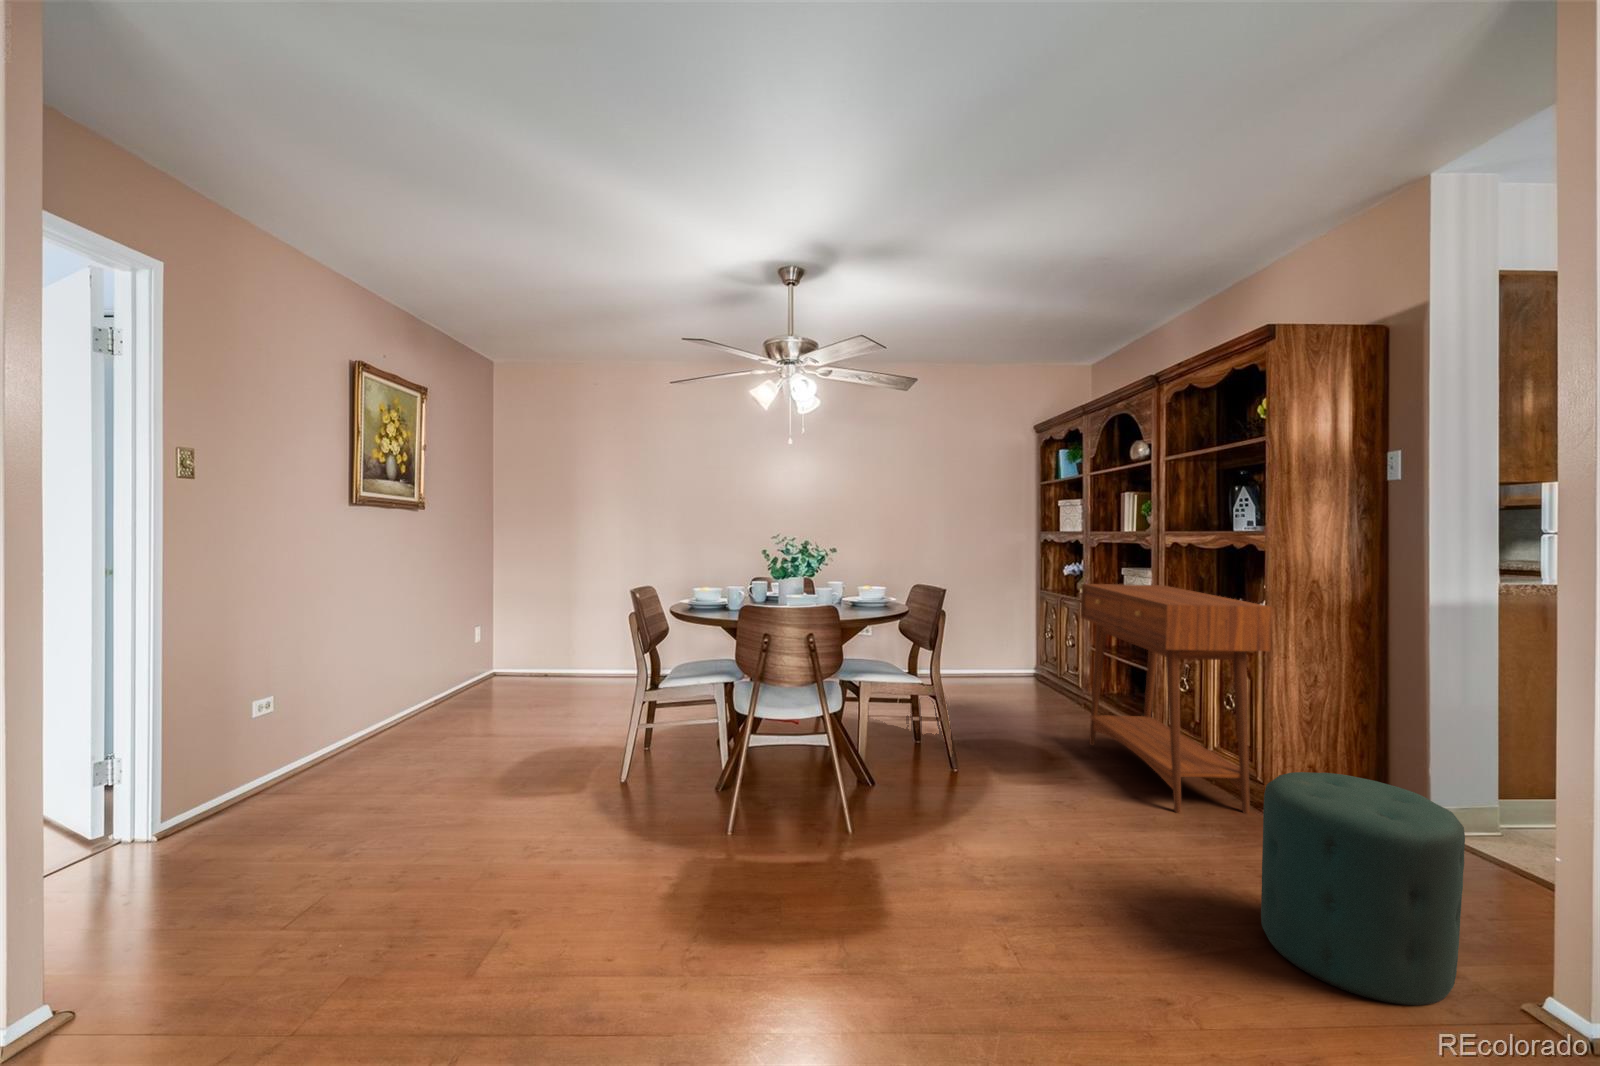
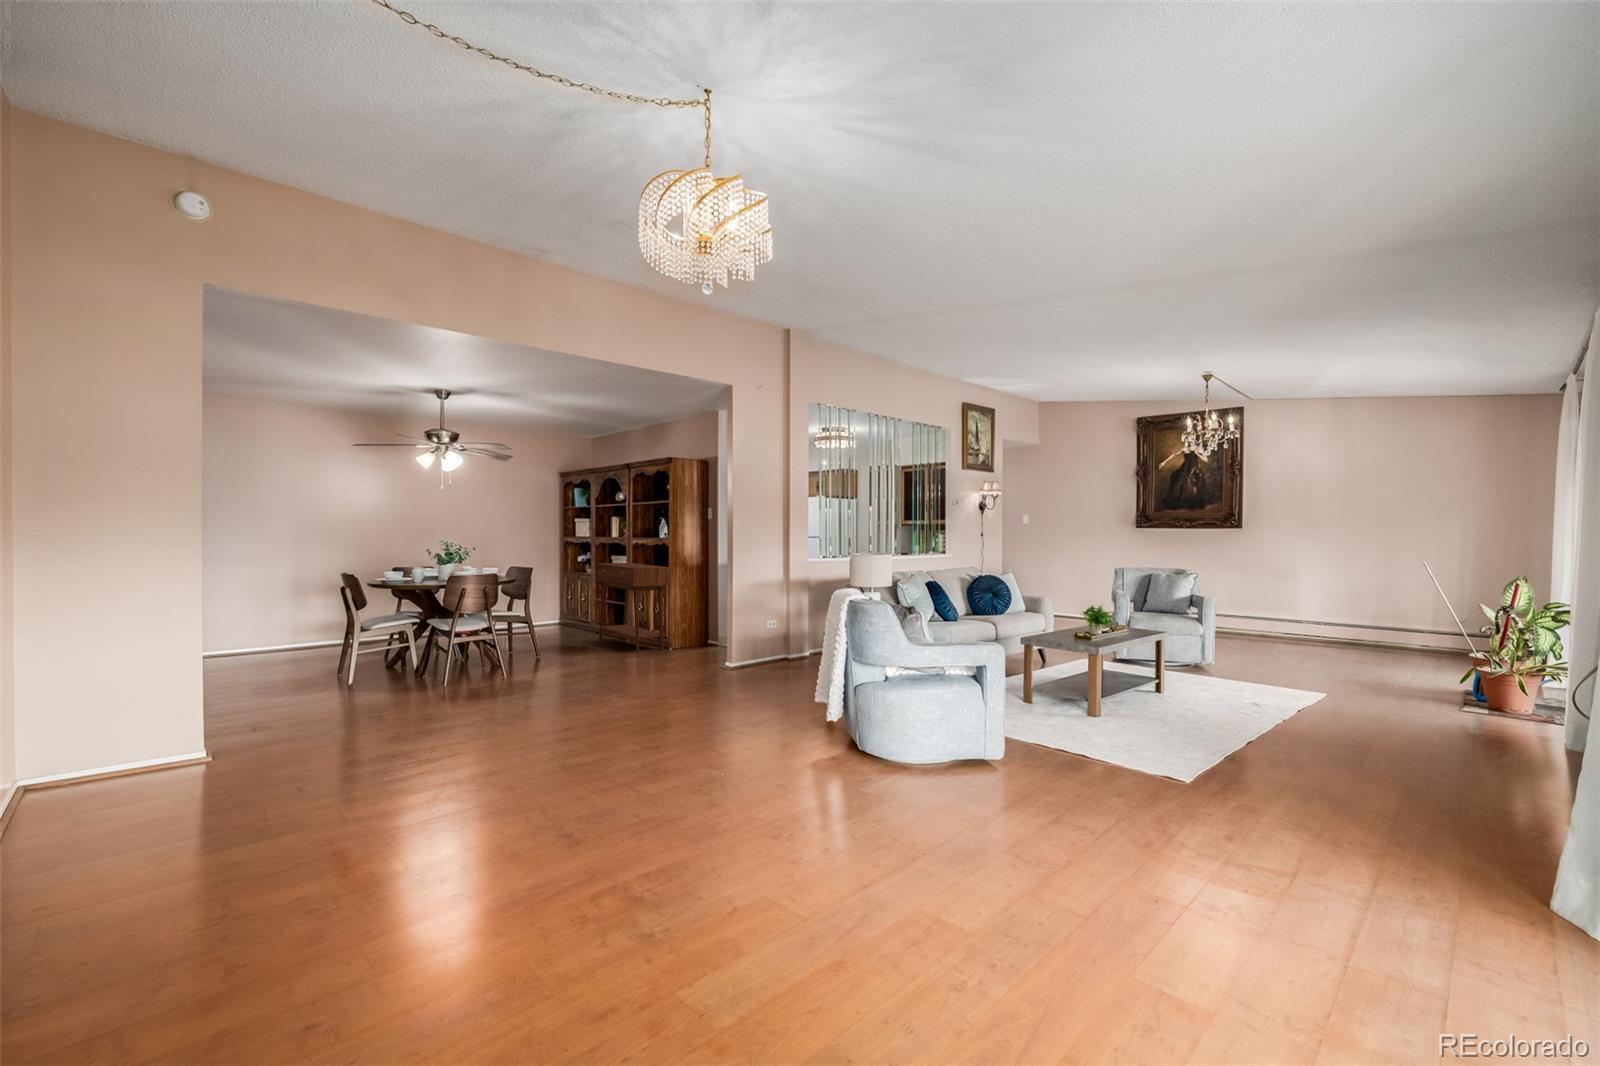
ottoman: present [1261,772,1465,1005] -> none [662,616,710,672]

